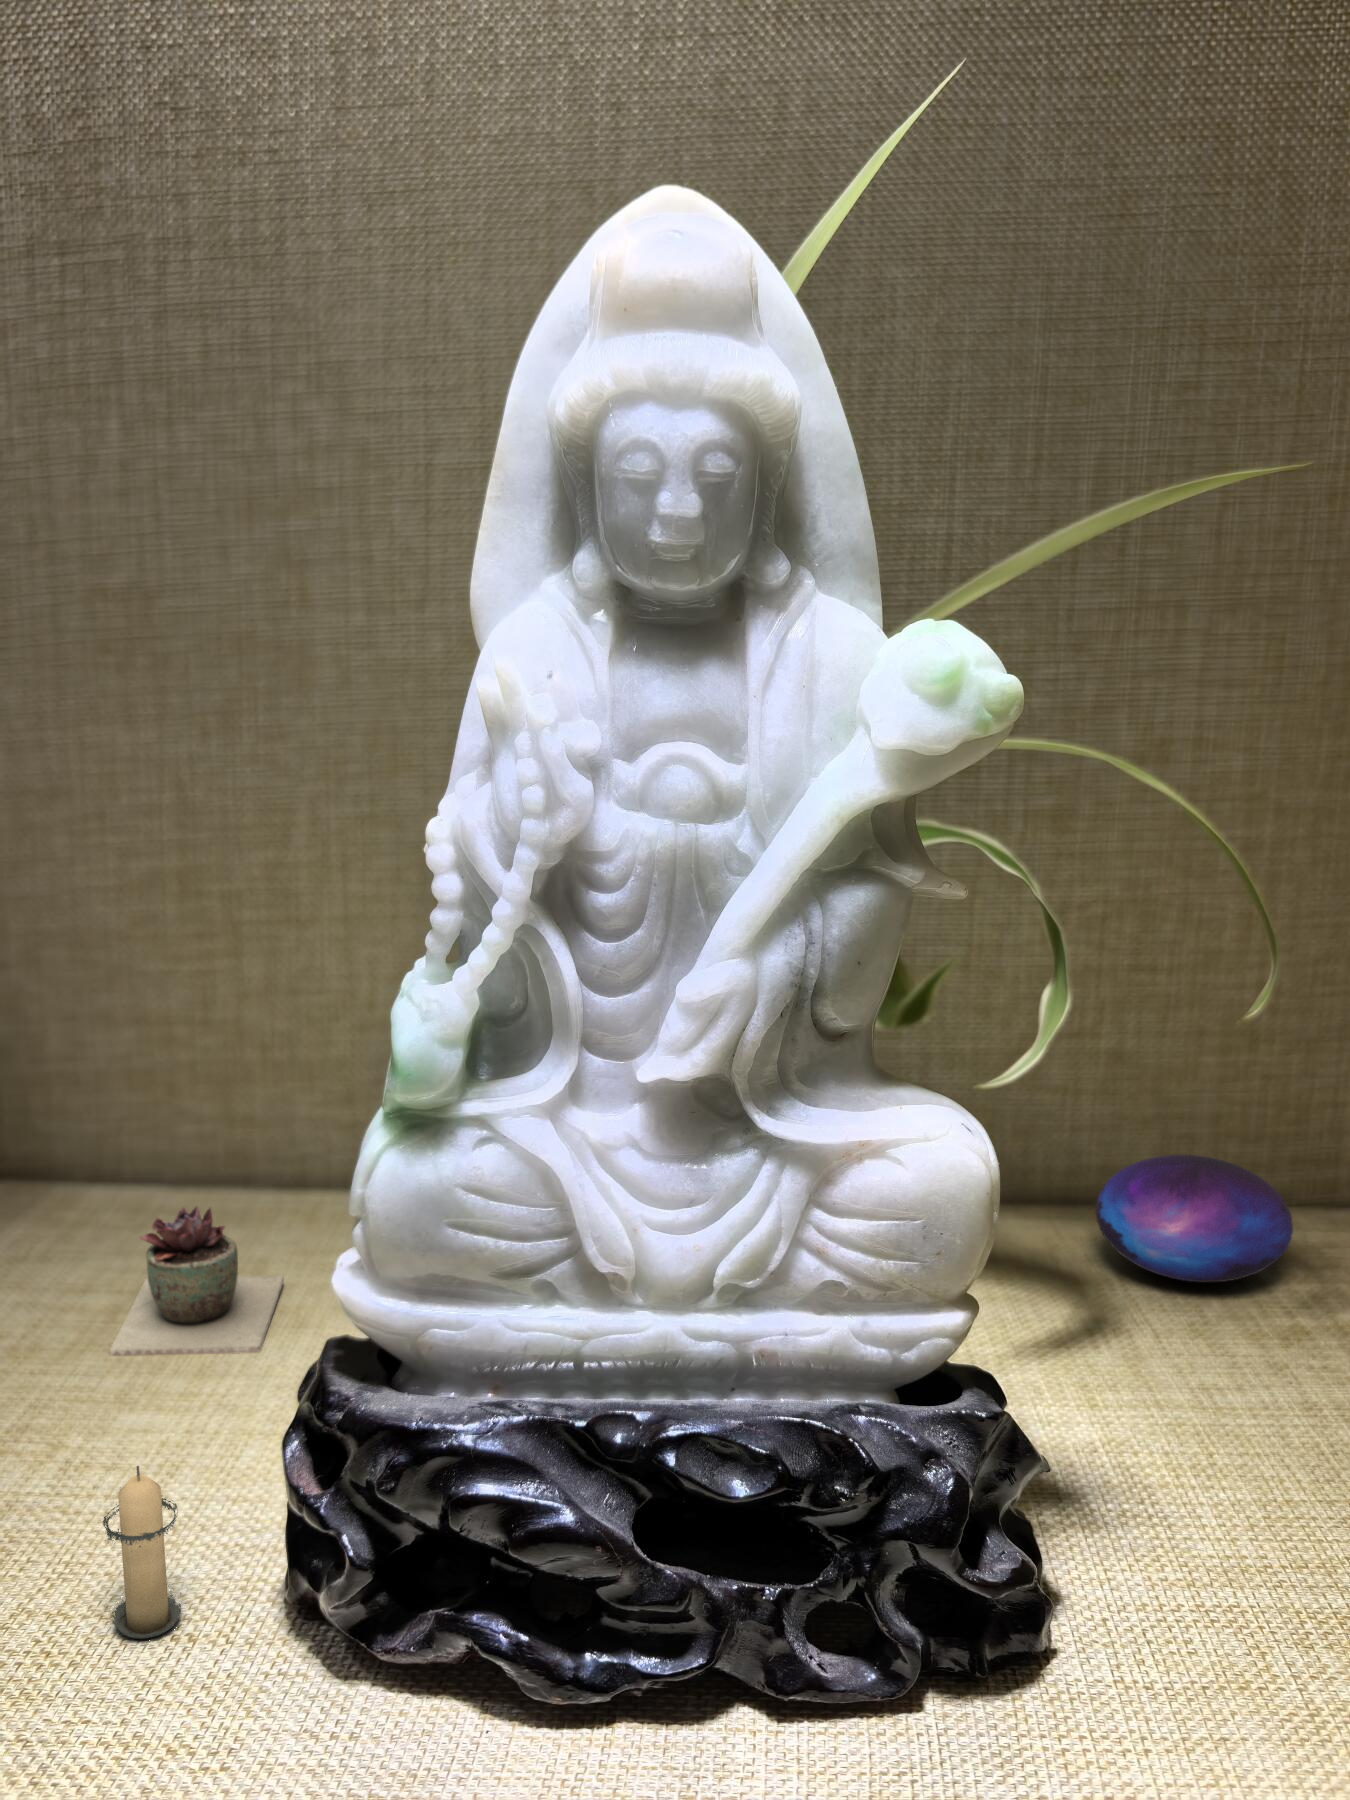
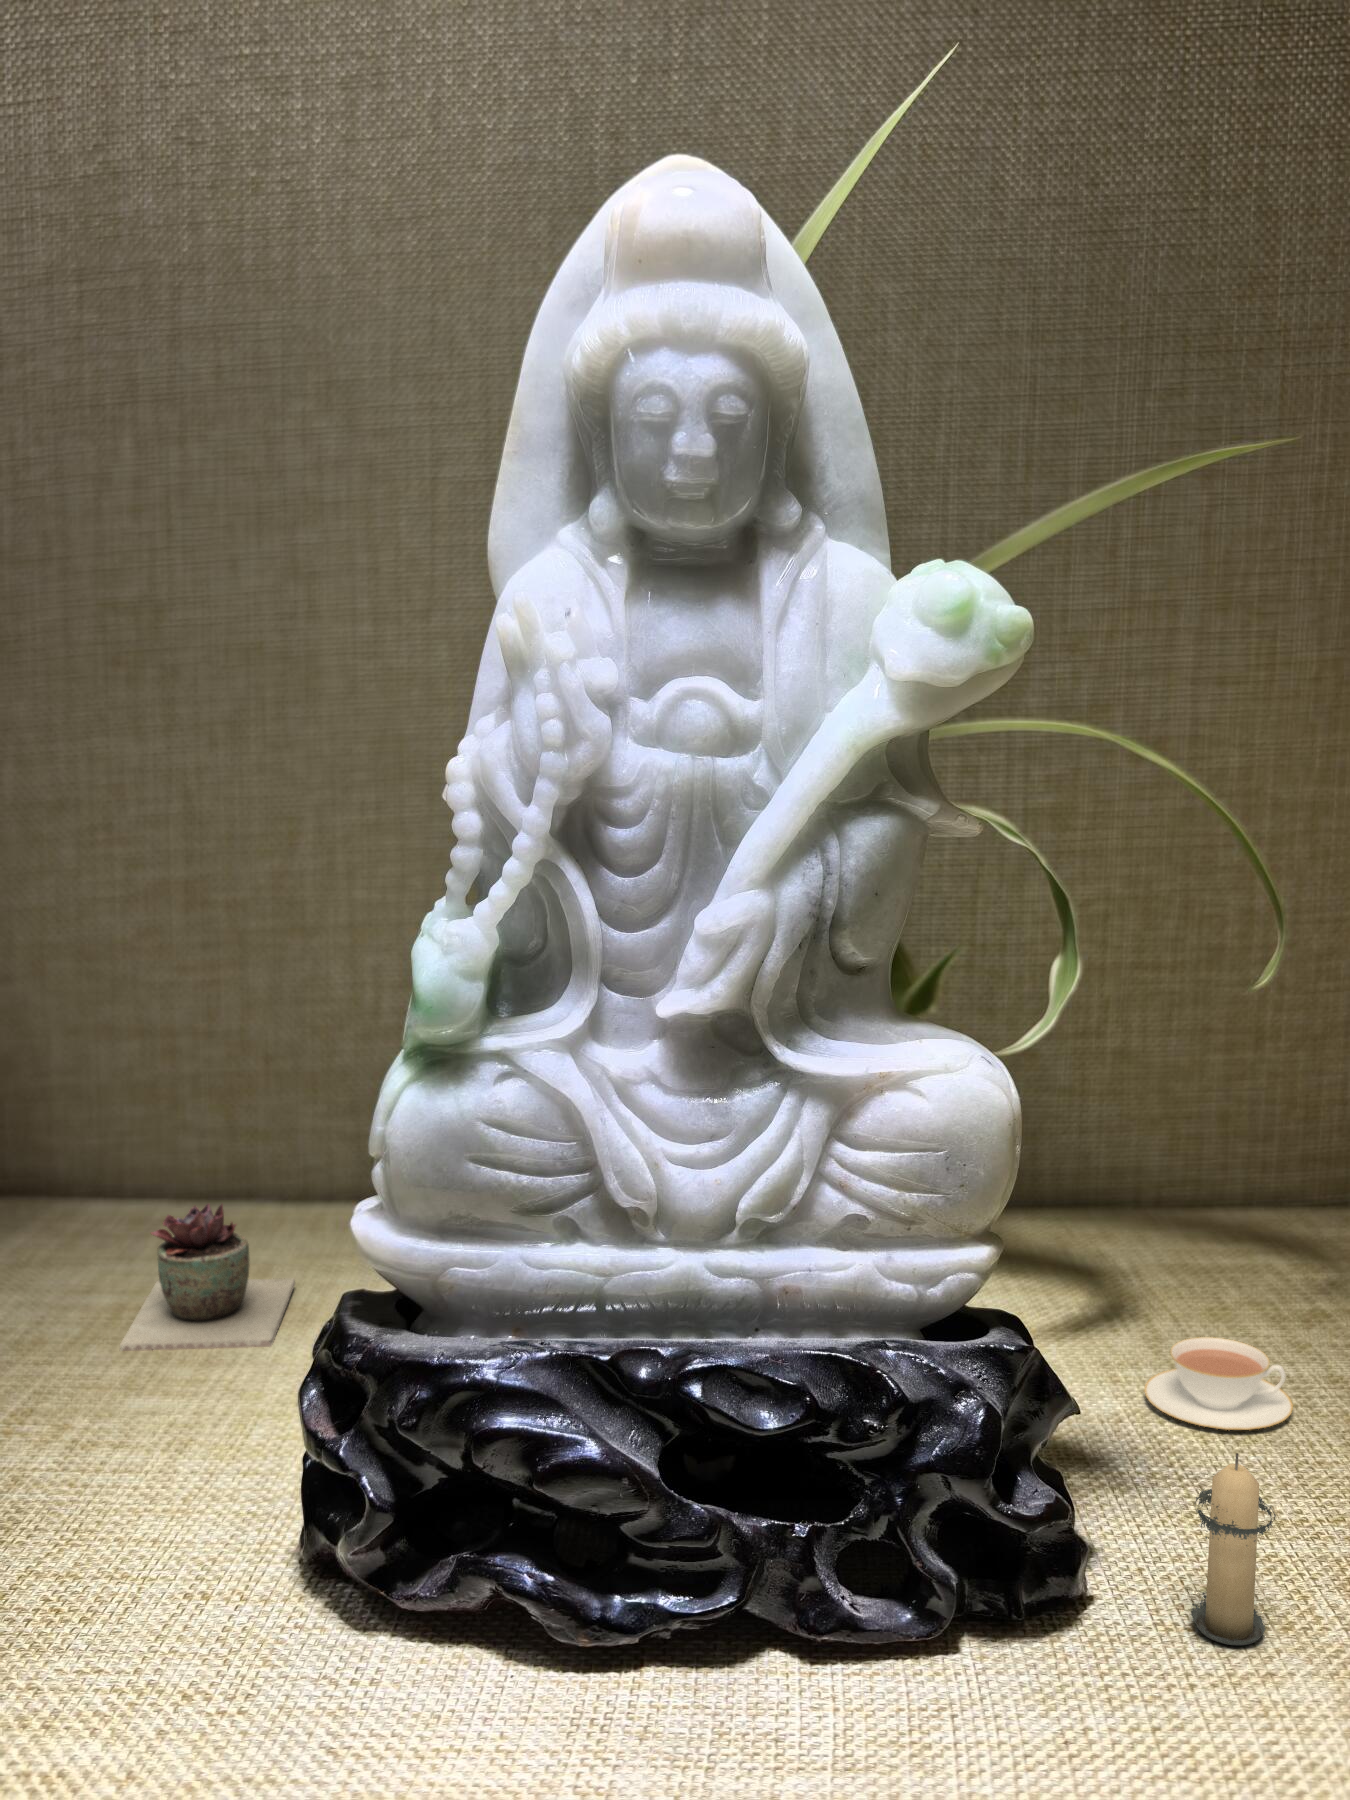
decorative orb: present [1096,1155,1293,1282] -> none [1107,1151,1305,1275]
teacup: none [1121,1365,1267,1464] -> present [1144,1337,1293,1430]
candle: present [103,1466,181,1639] -> present [1191,1453,1276,1645]

